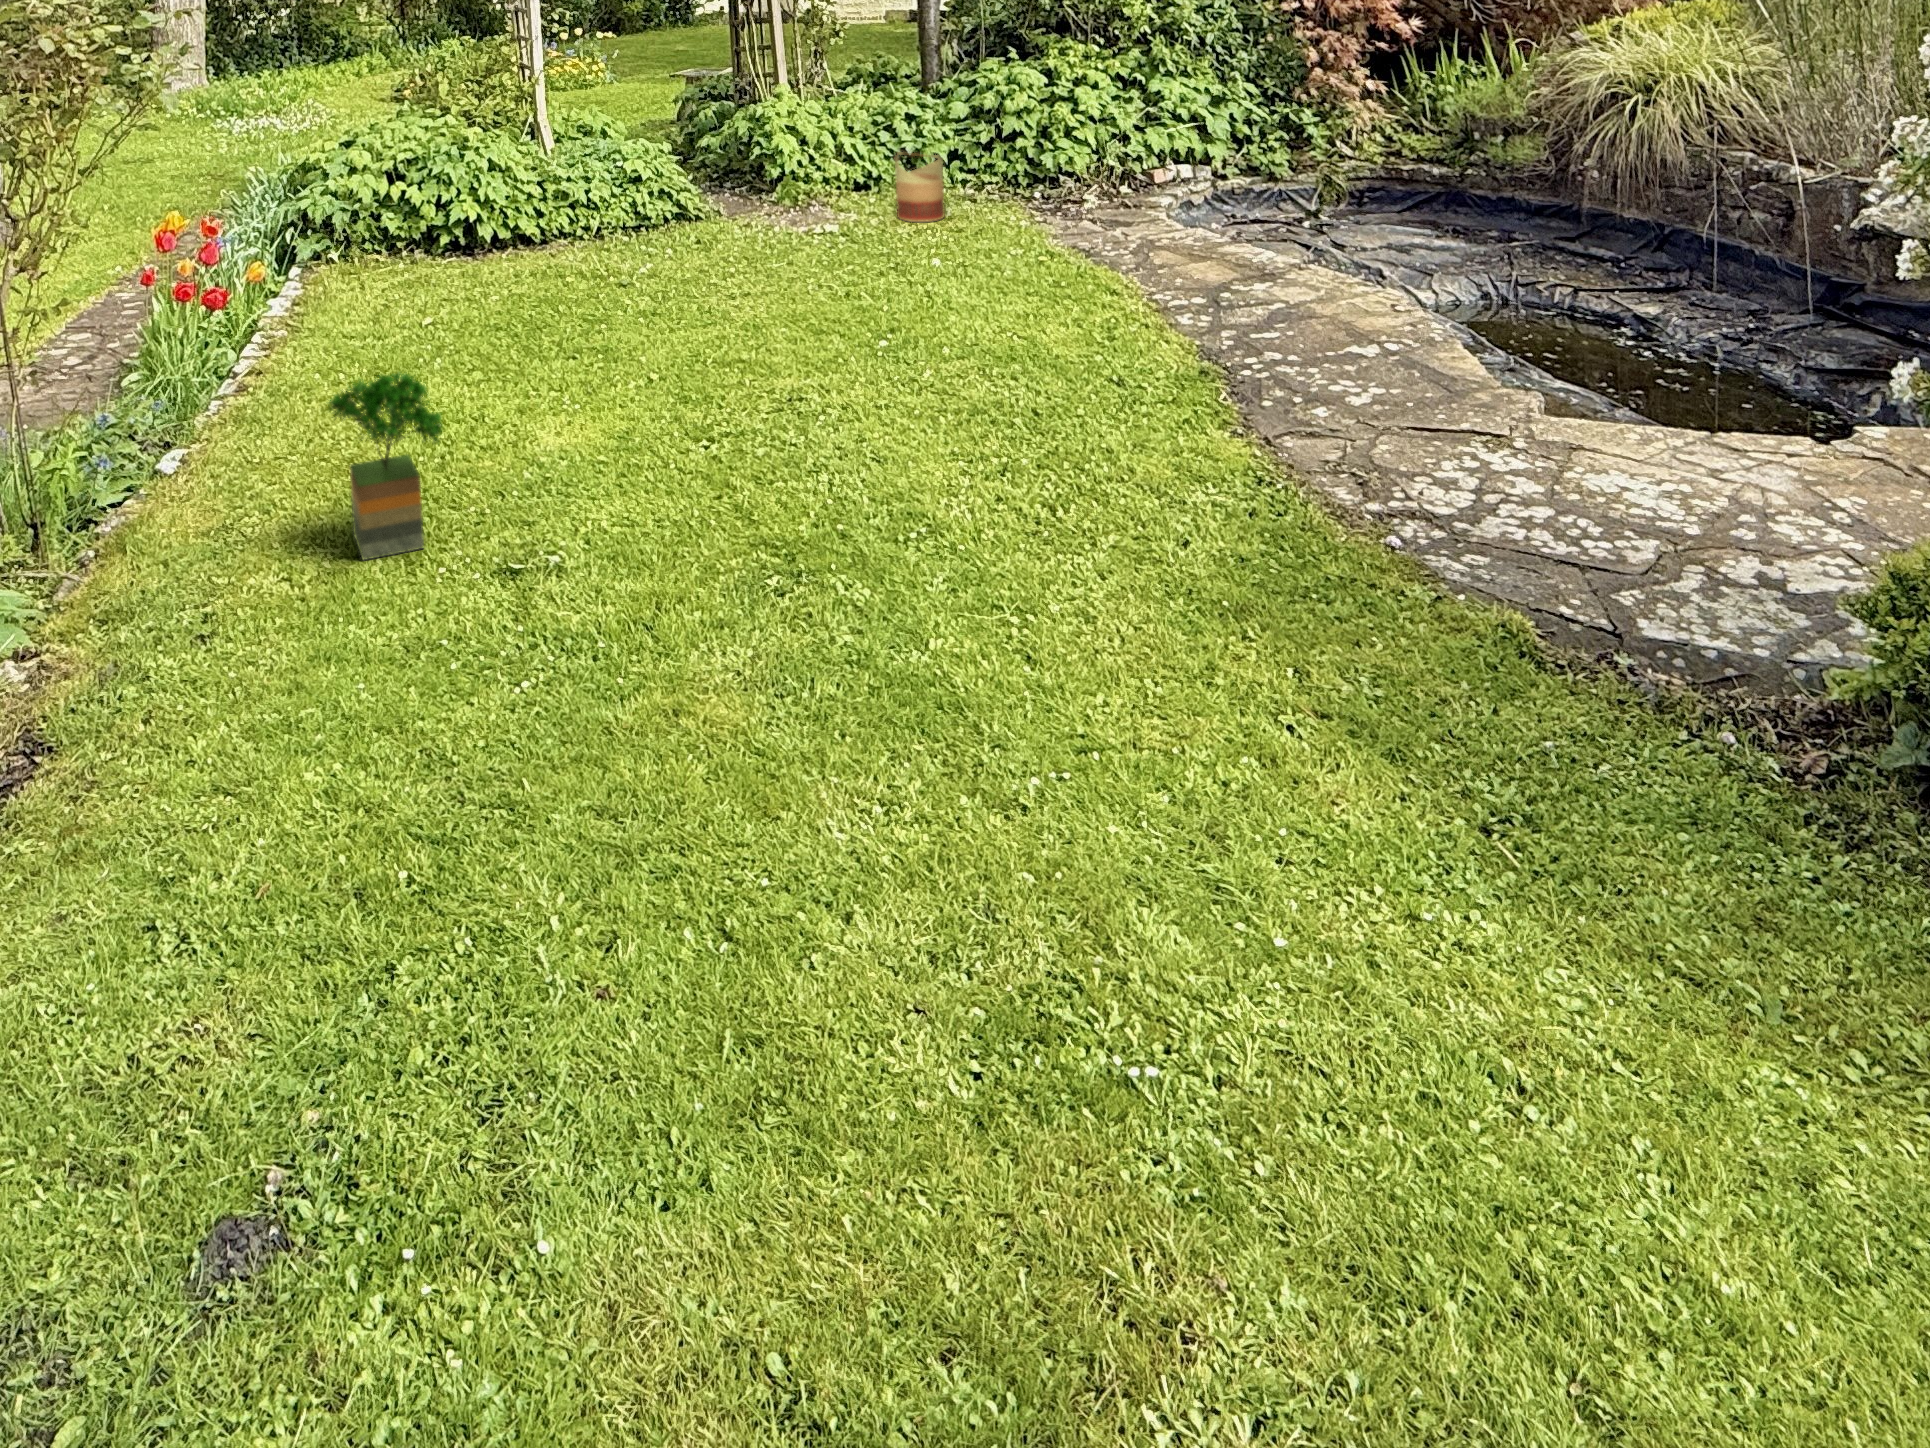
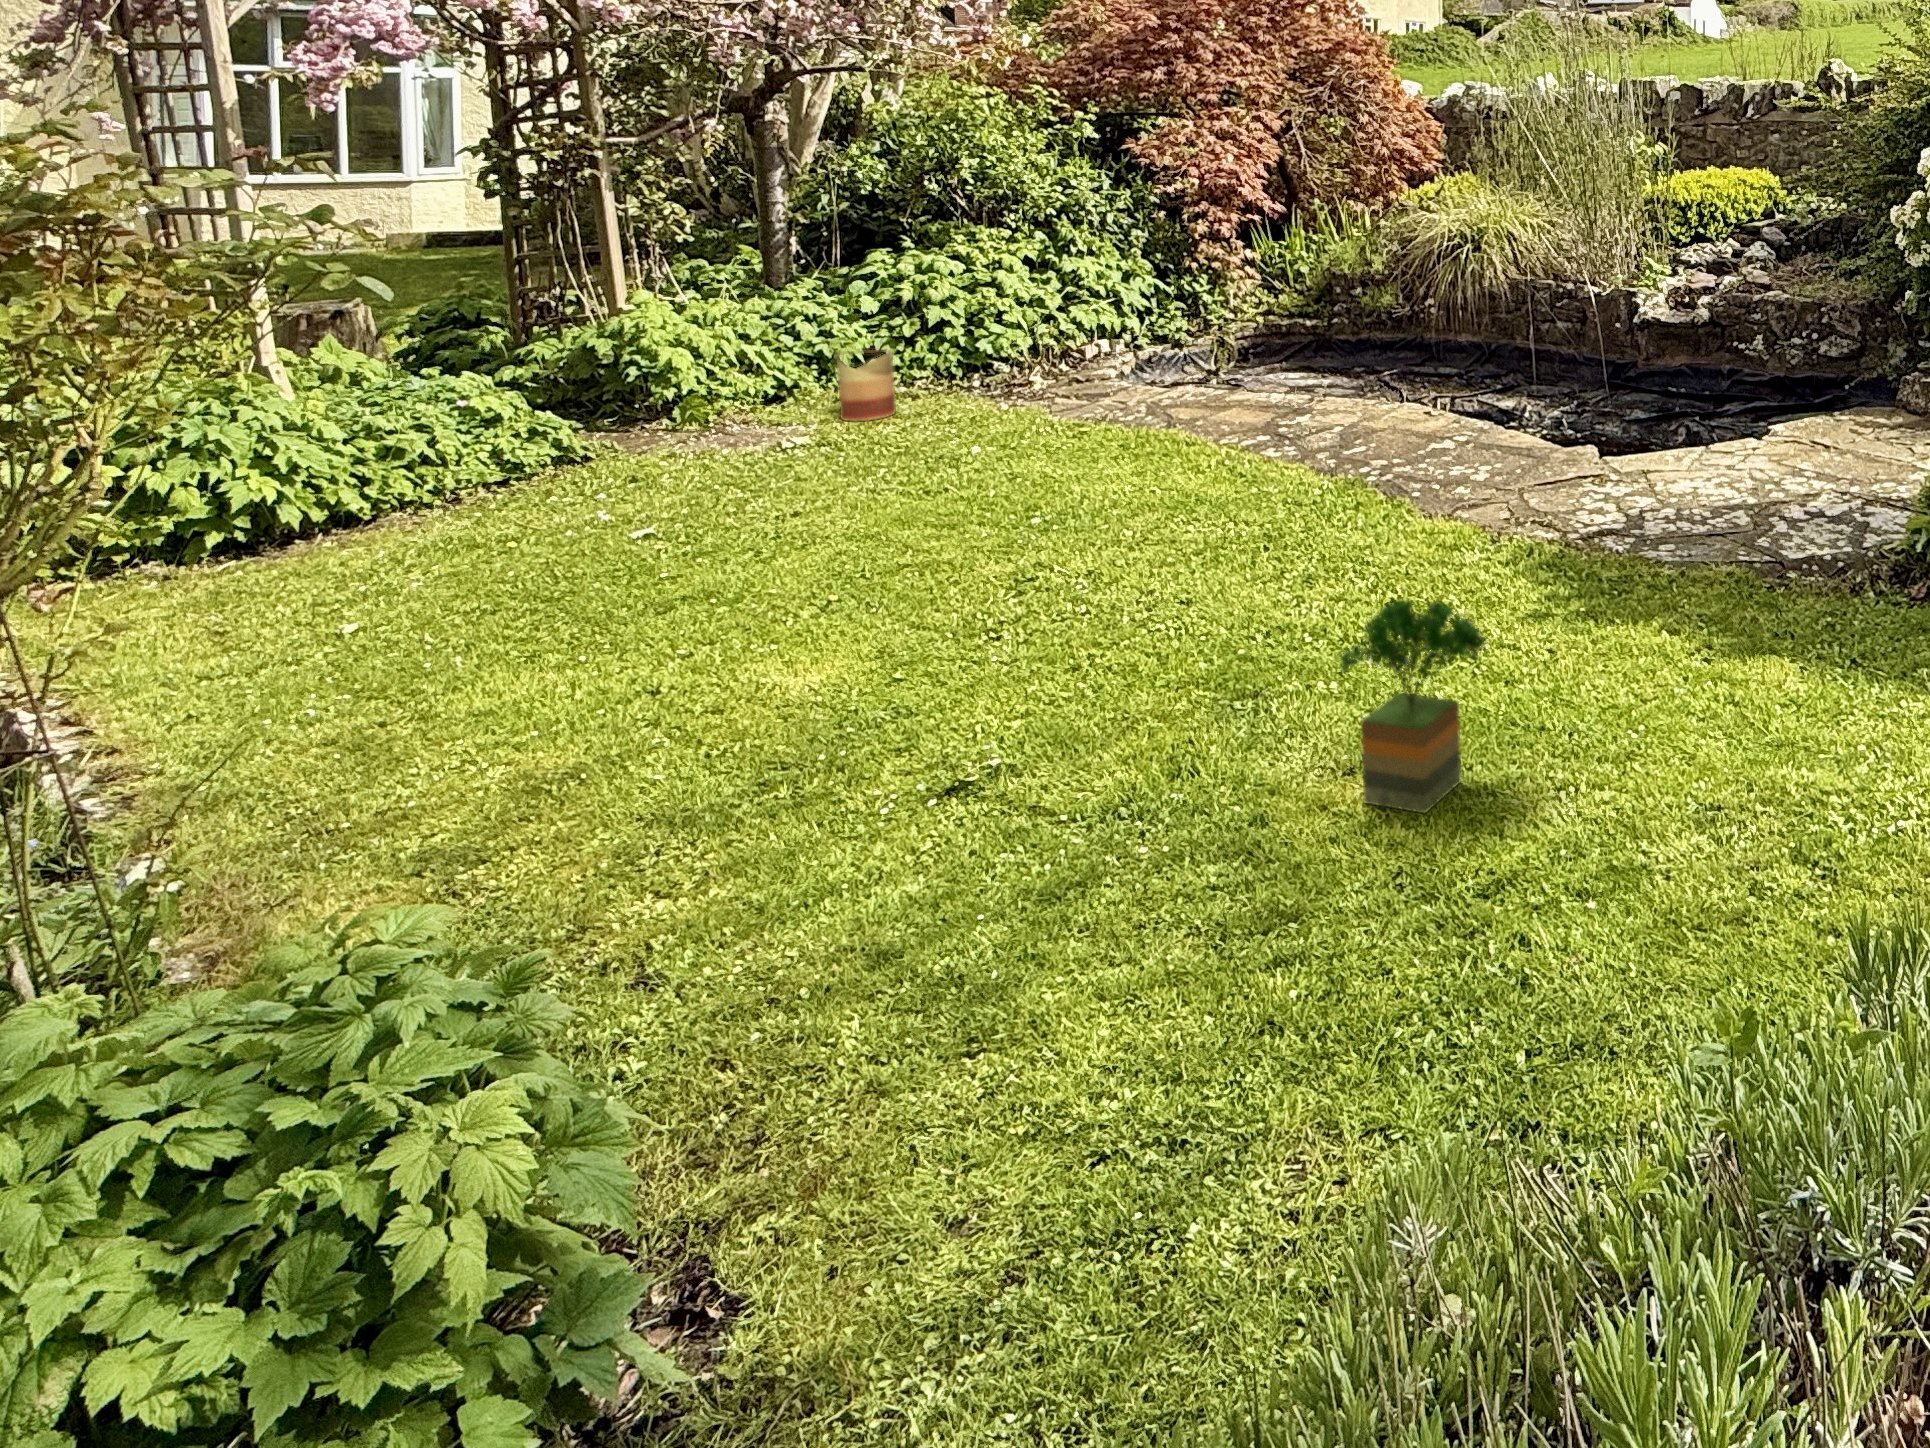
potted tree: present [328,372,443,560] -> present [1340,599,1488,814]

